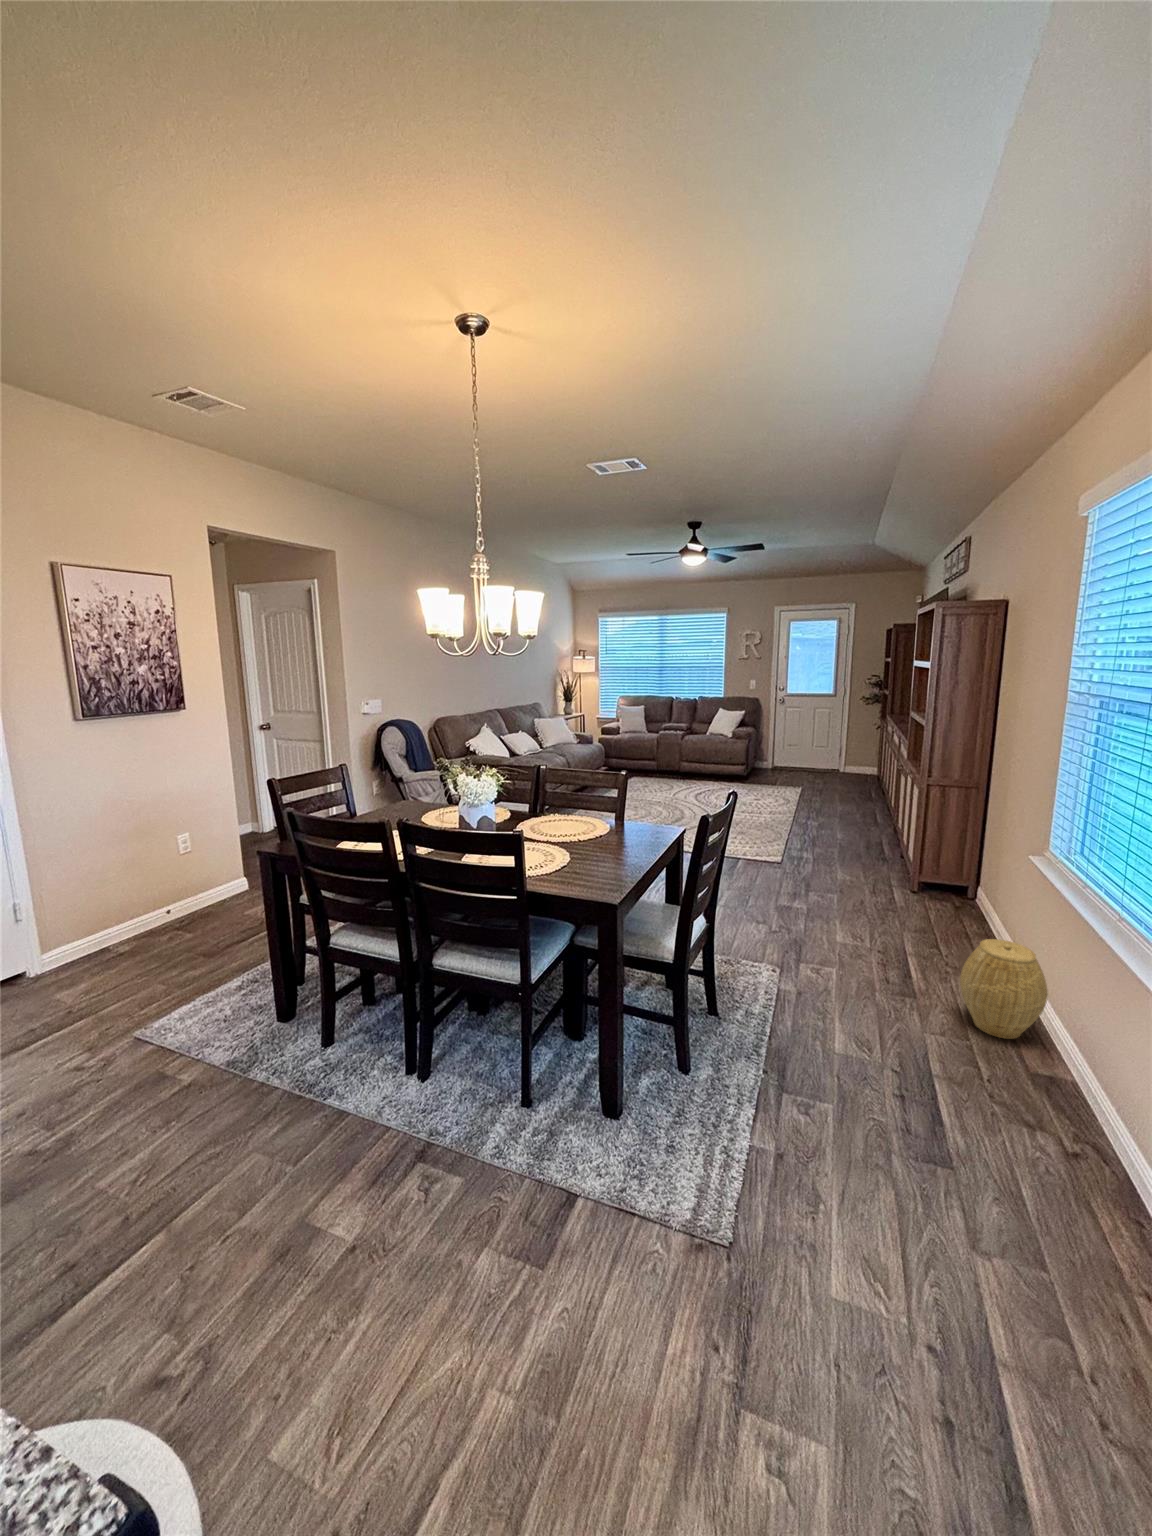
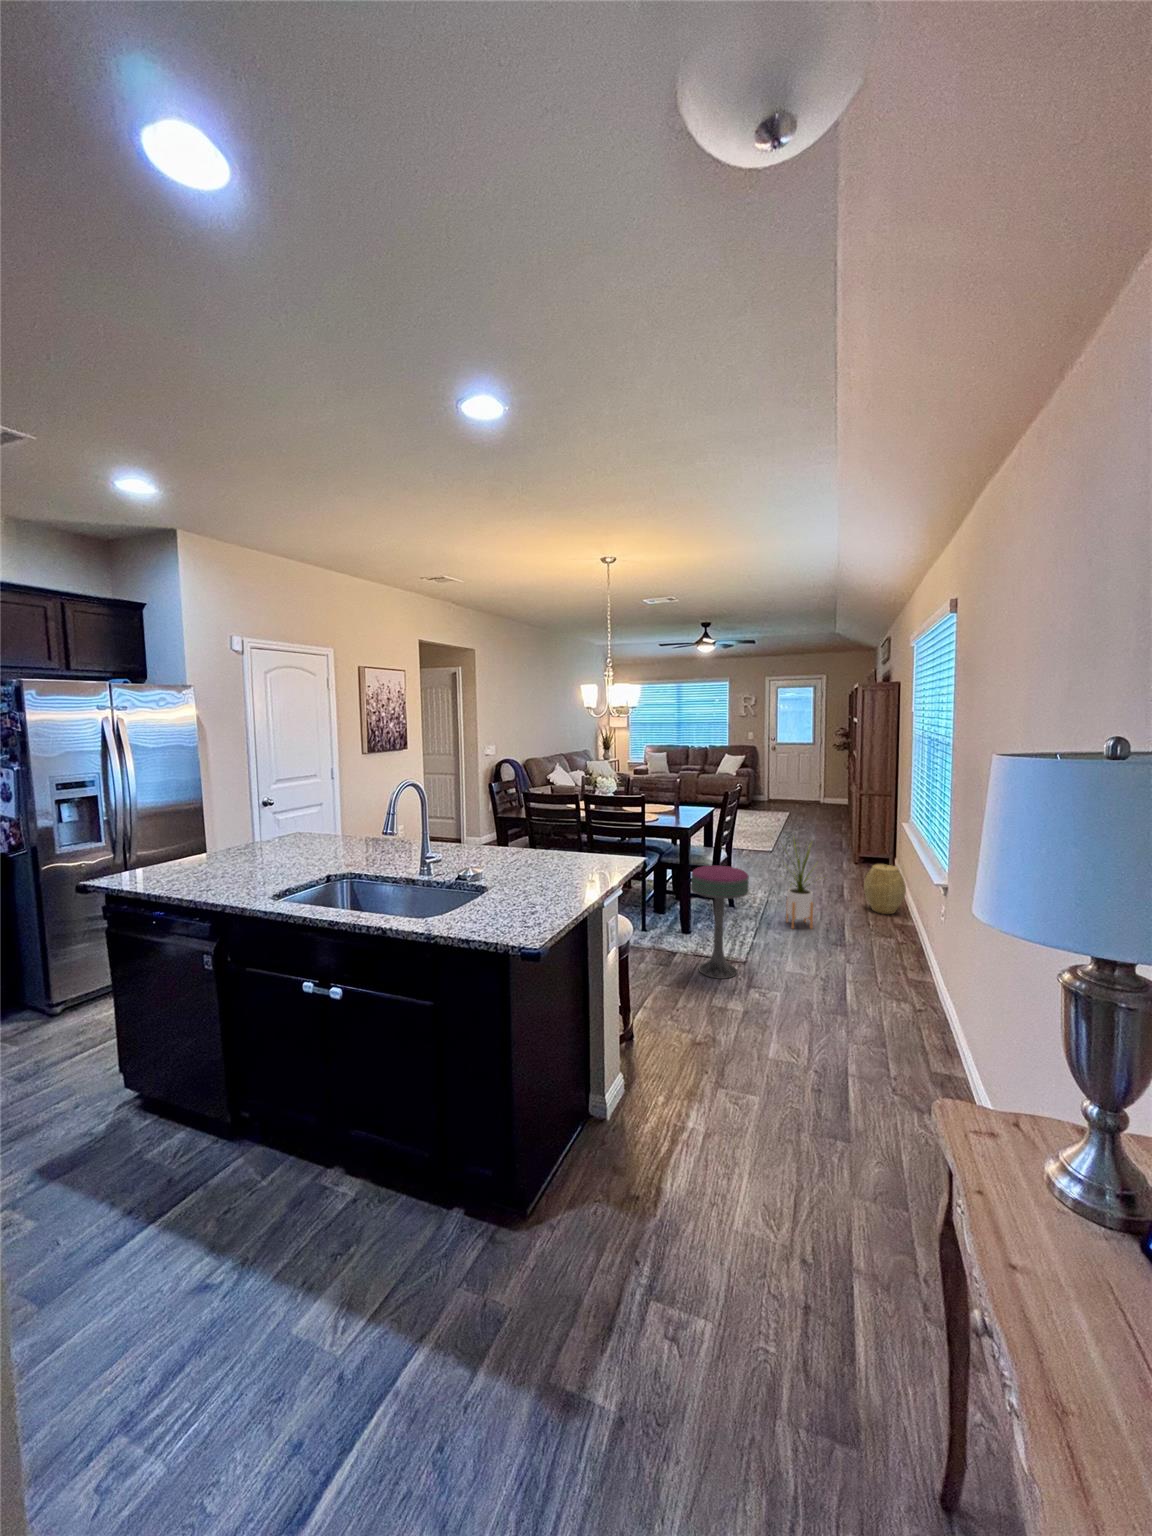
house plant: none [796,897,915,1094] -> present [786,844,813,929]
bar stool: none [590,1031,743,1350] -> present [691,866,749,979]

